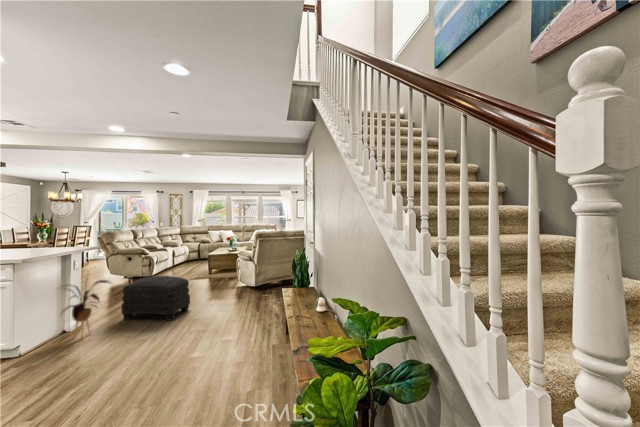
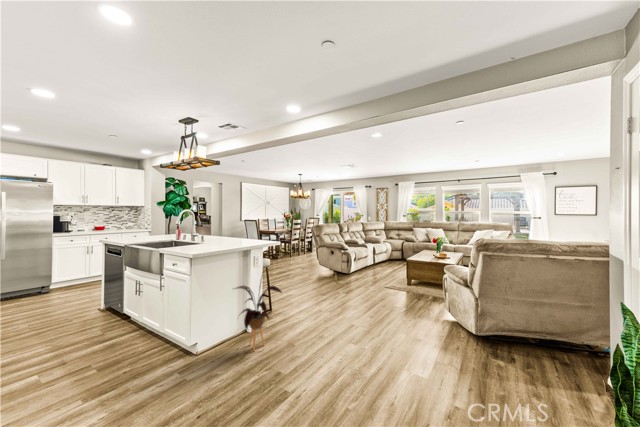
ottoman: present [121,276,190,320] -> none [299,285,374,355]

